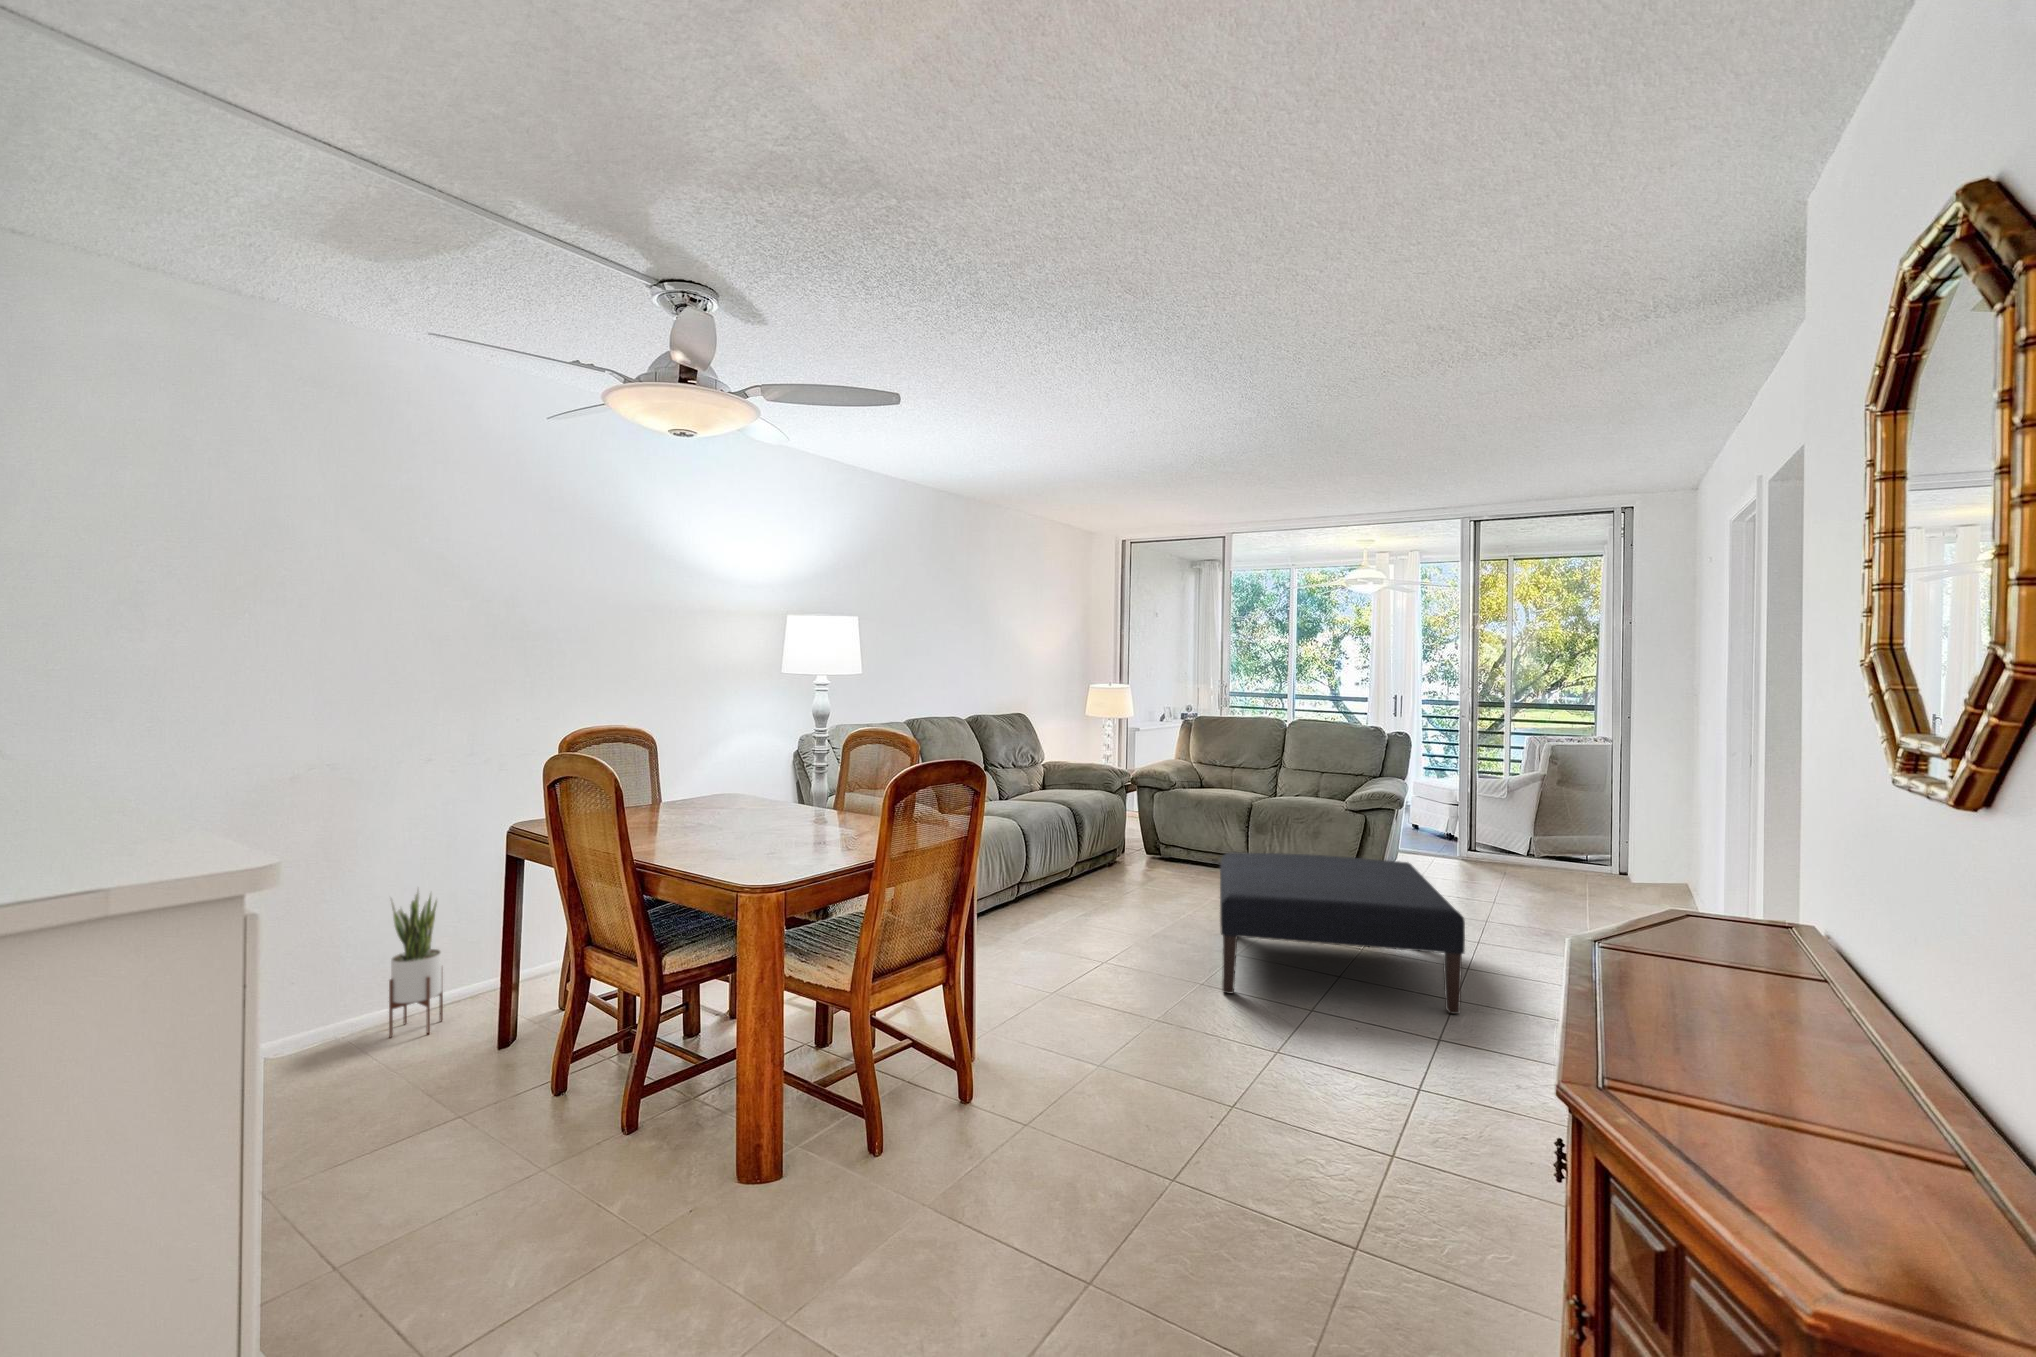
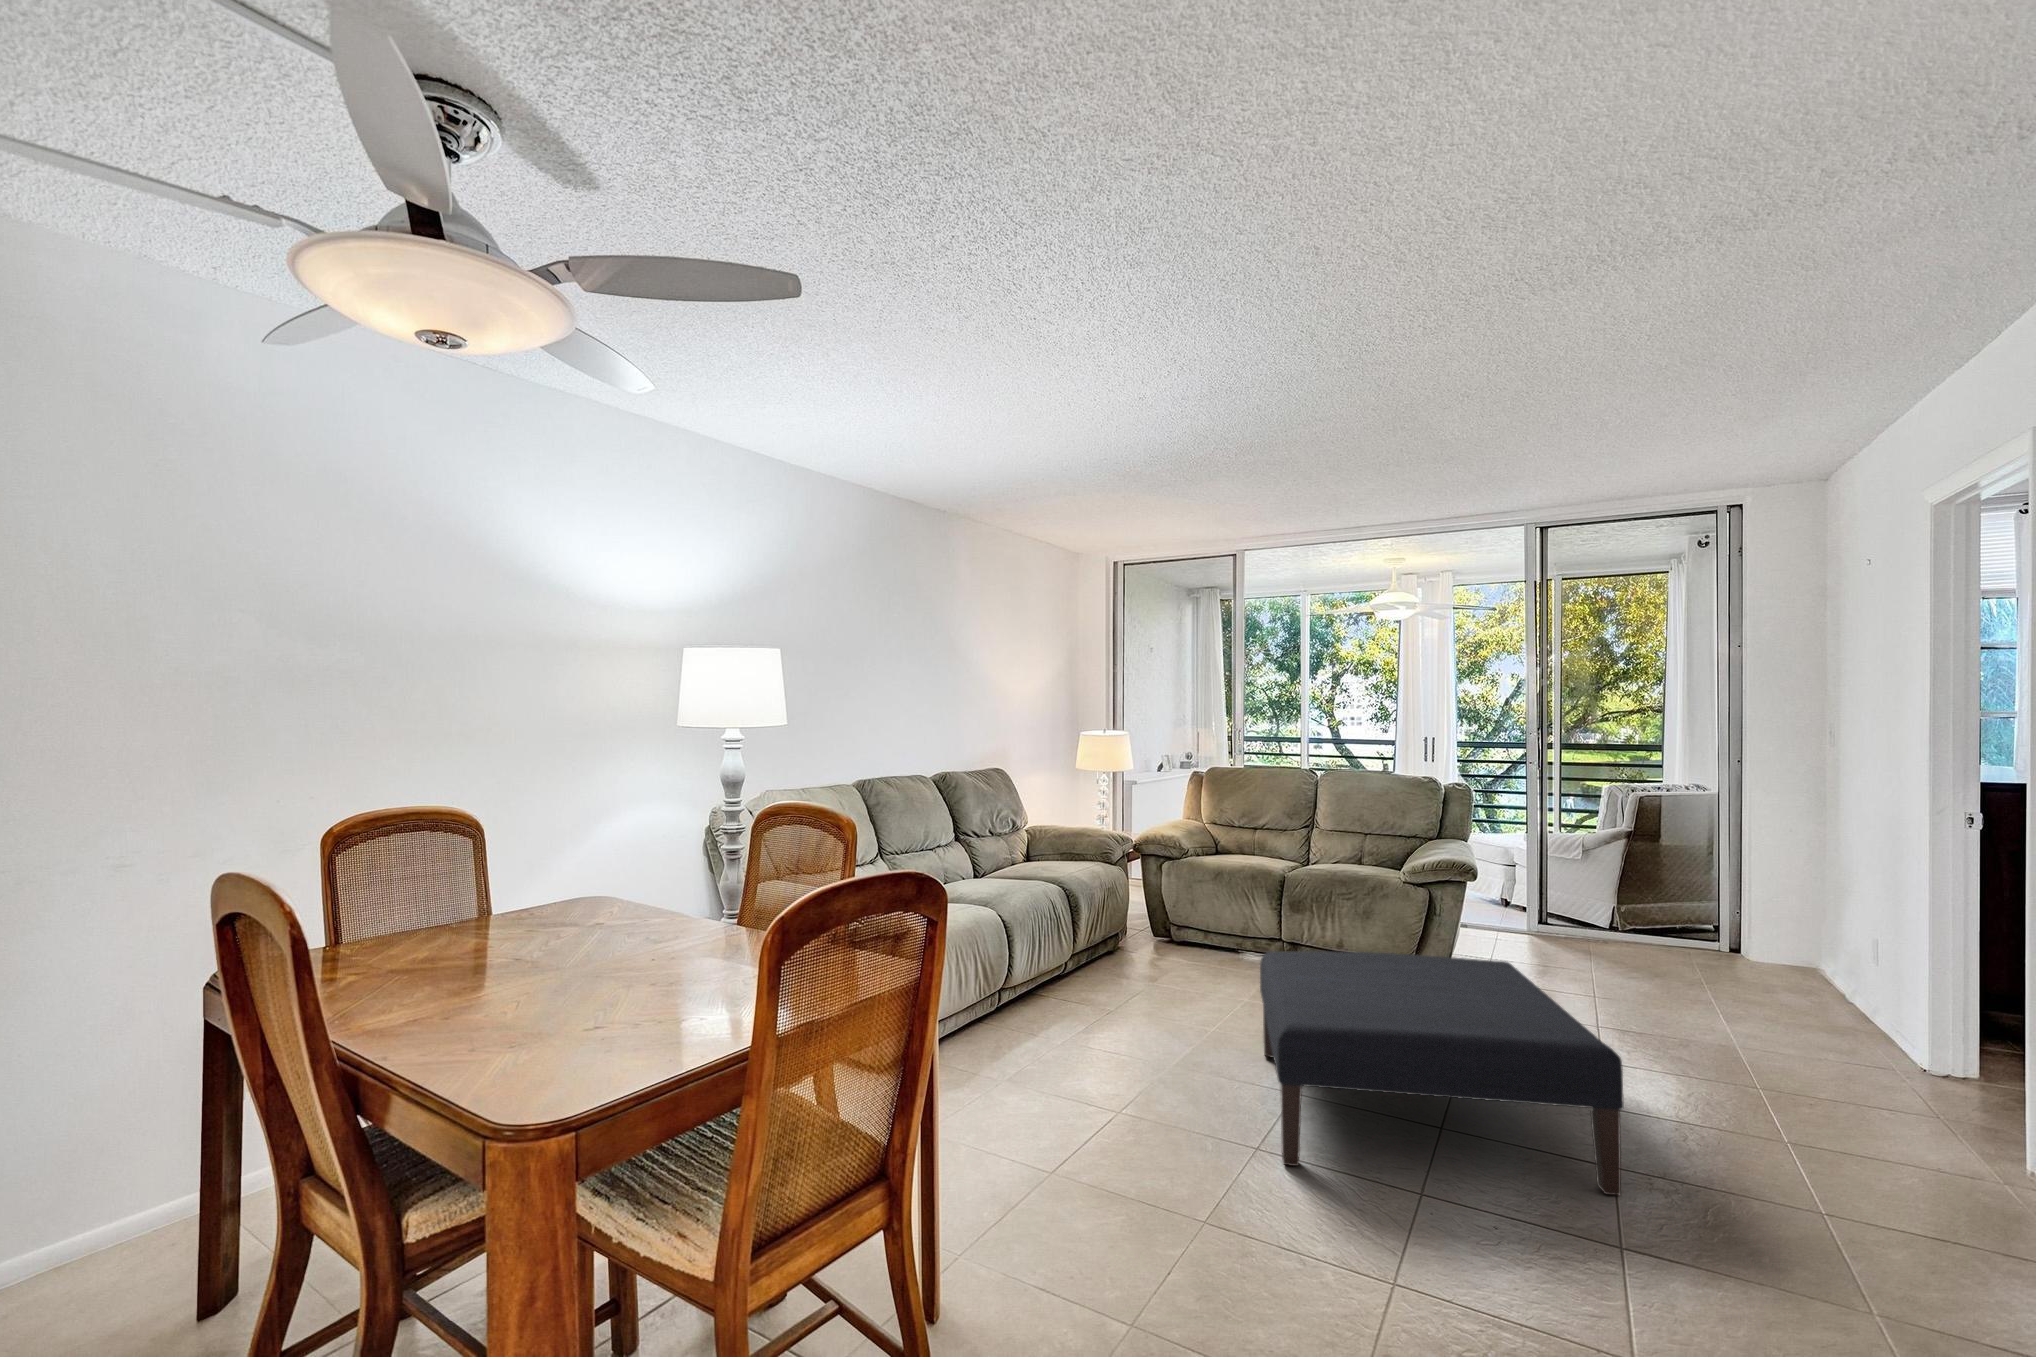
potted plant: present [389,889,443,1037] -> none [43,1060,145,1298]

